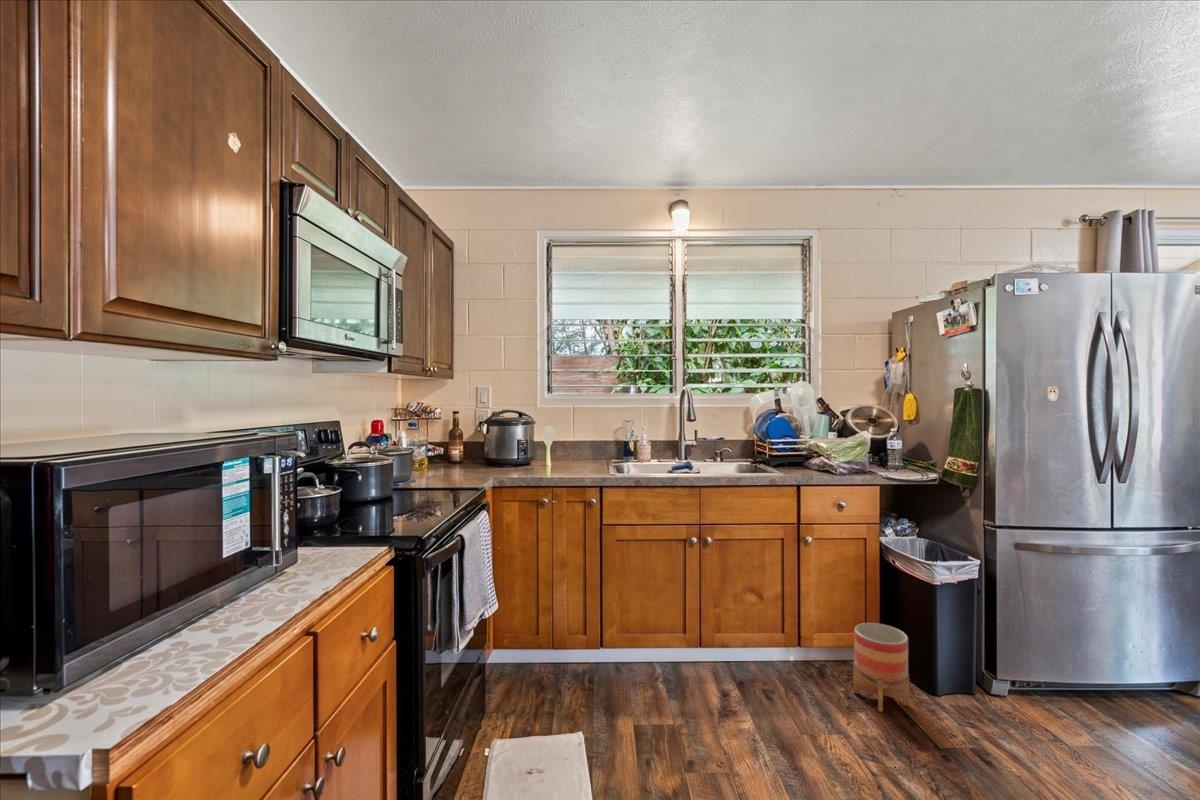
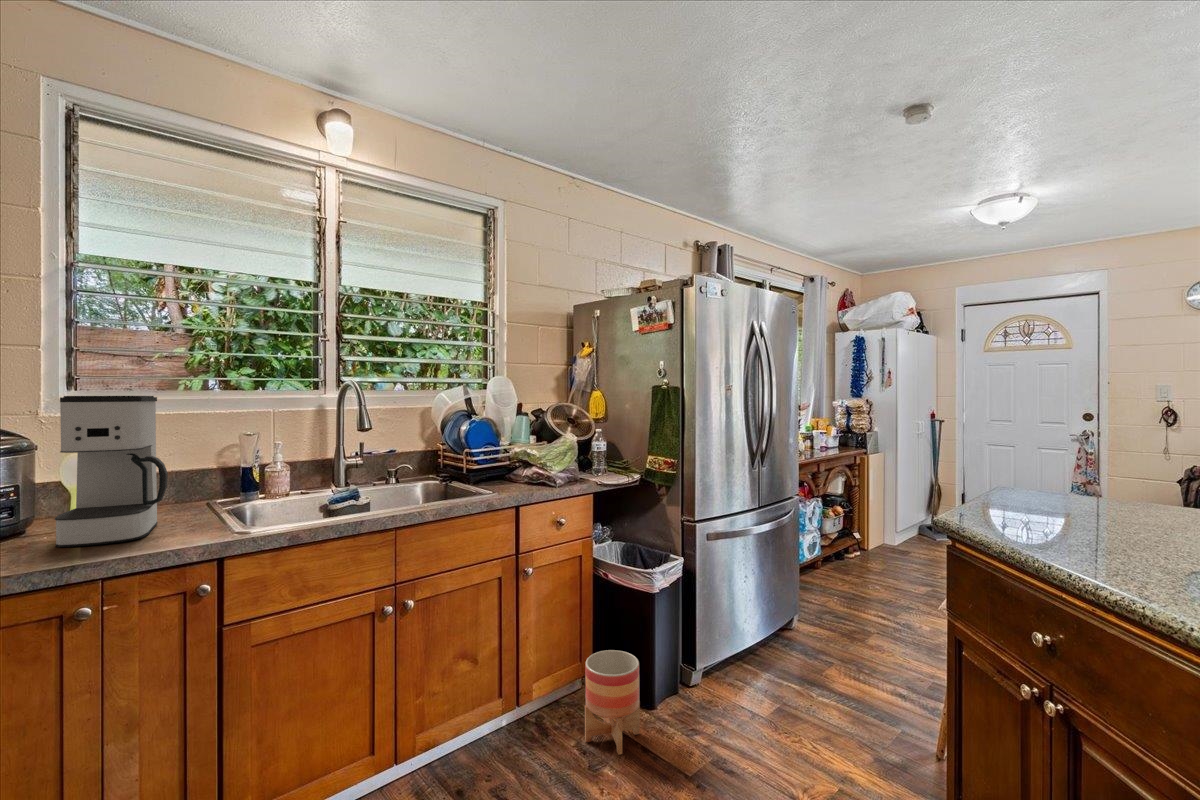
coffee maker: none [538,397,582,473] -> present [55,396,168,547]

